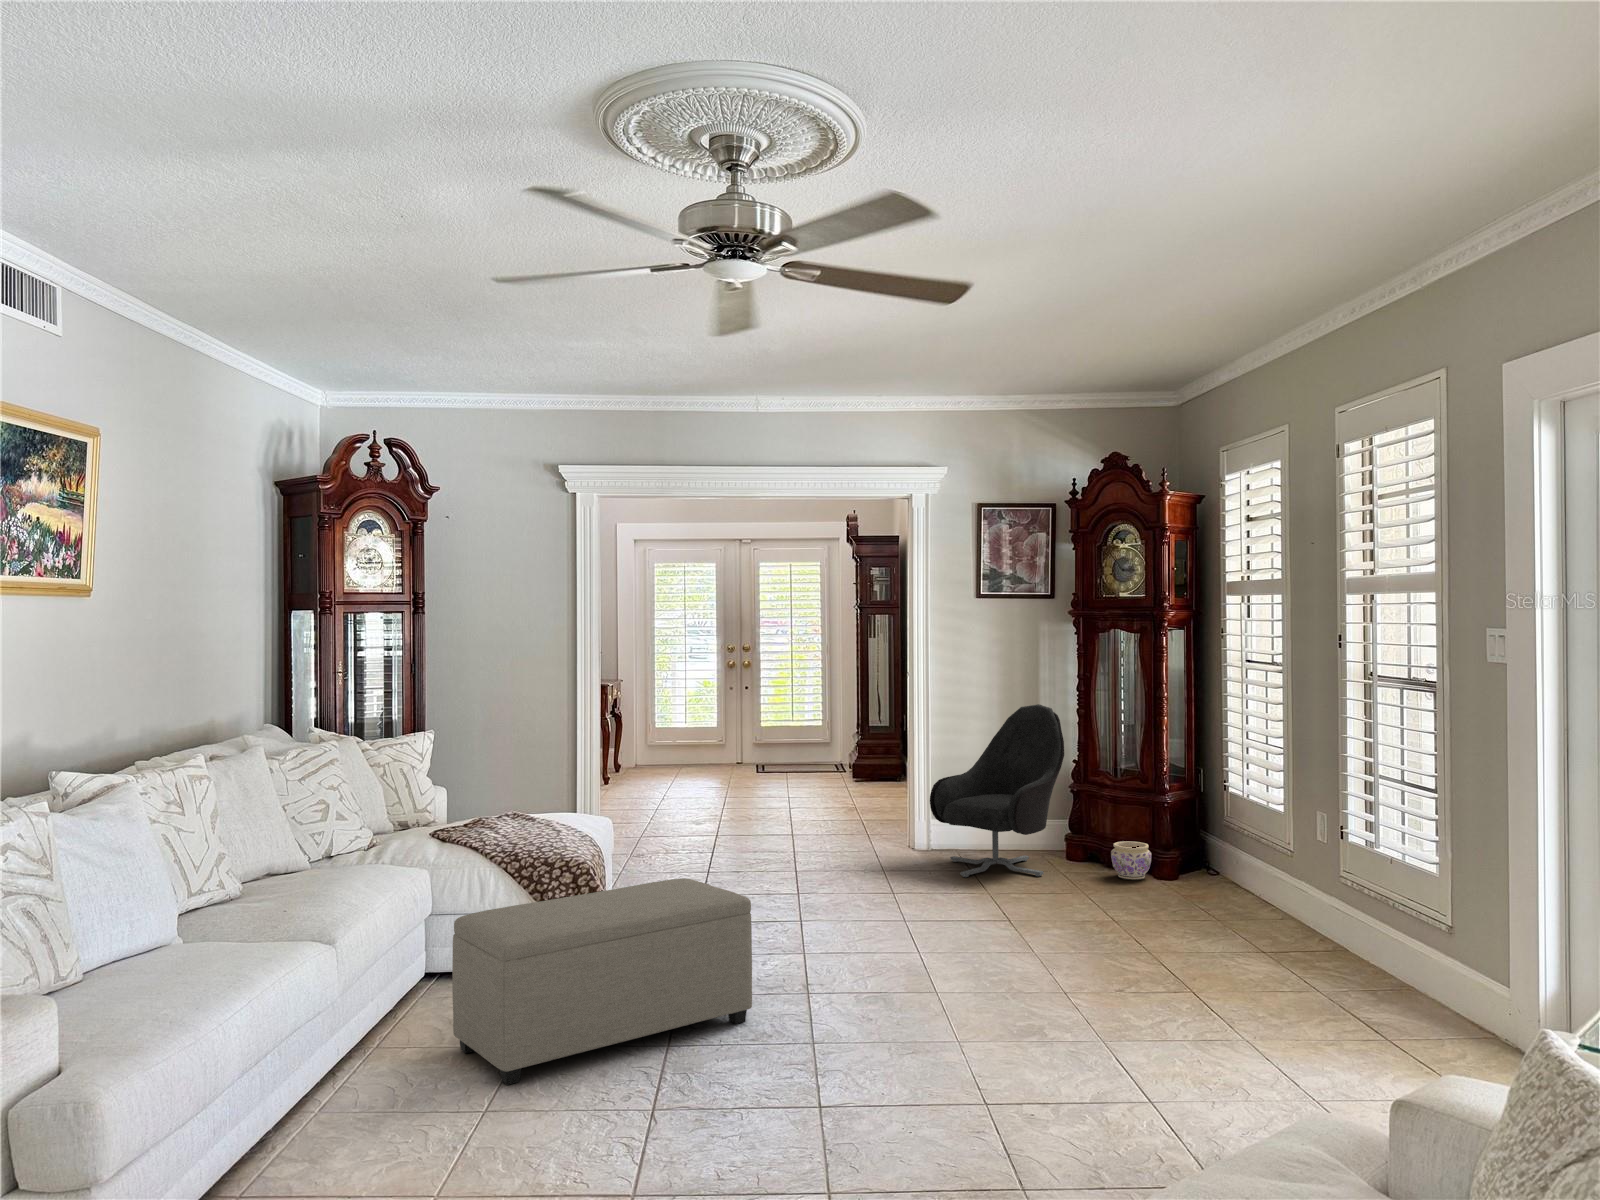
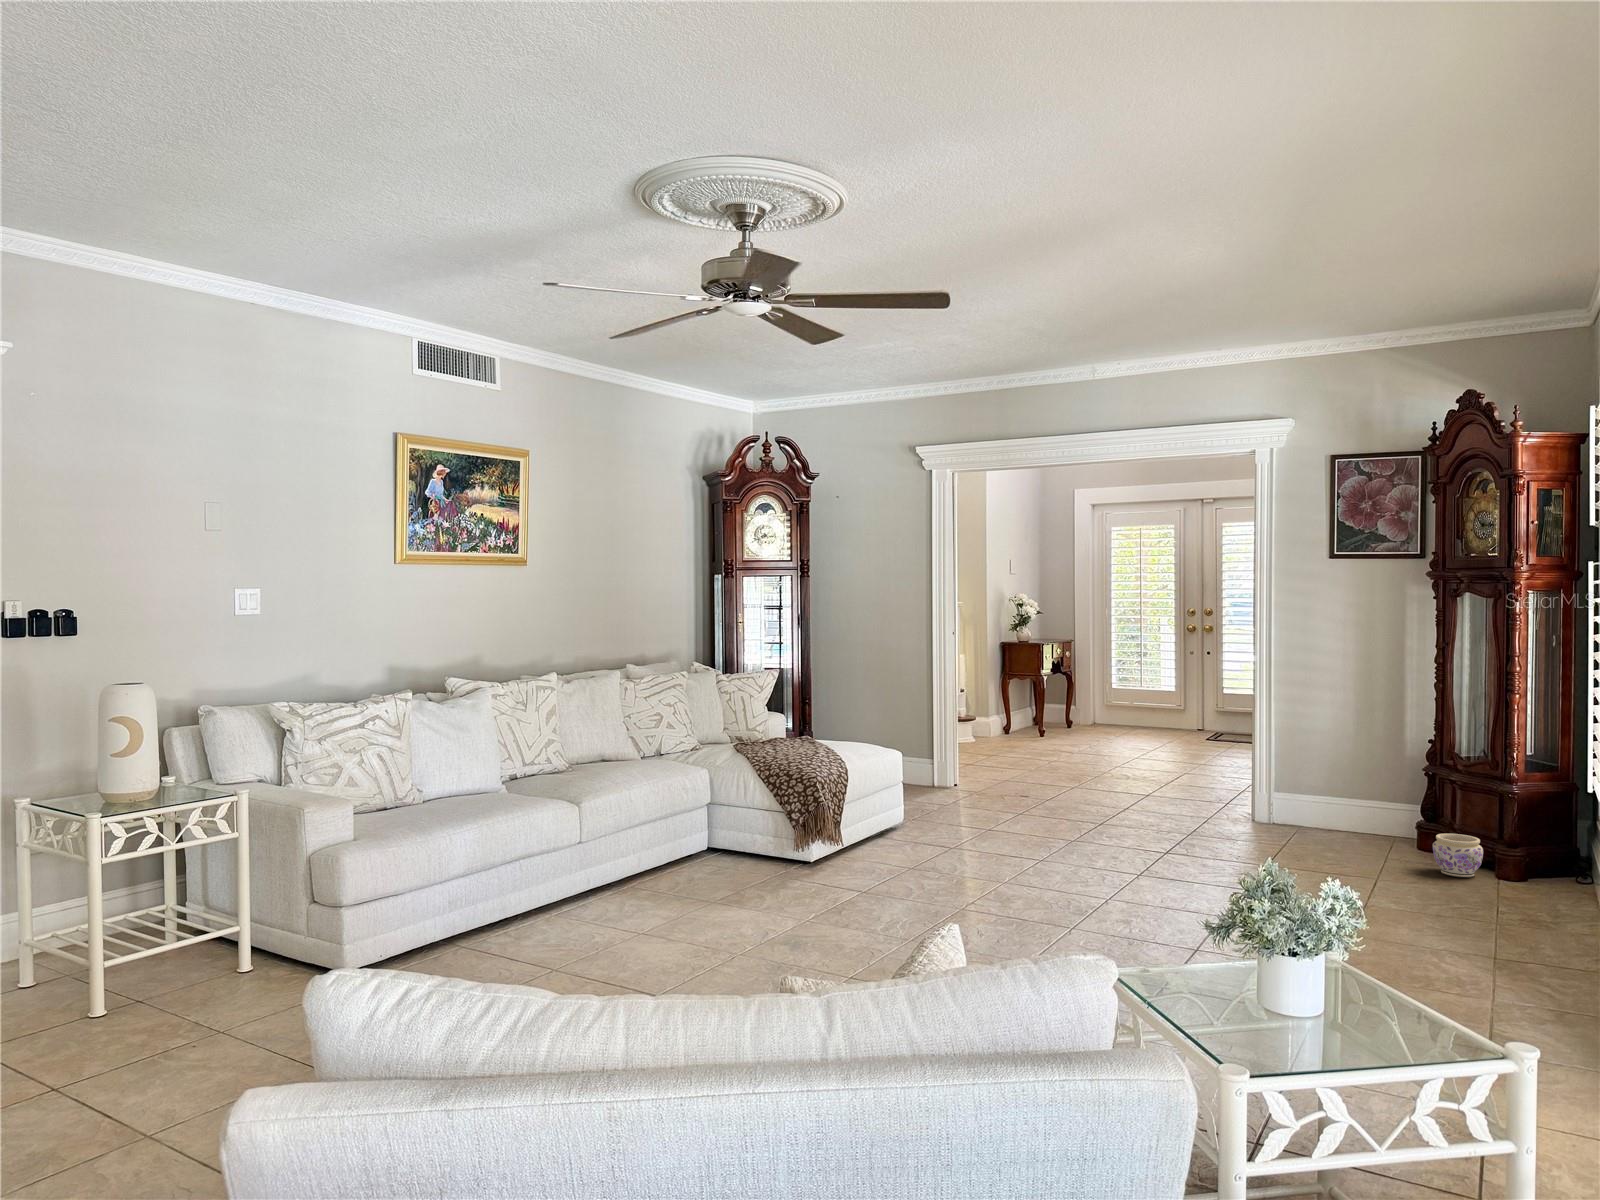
armchair: present [930,704,1064,877] -> none [1245,677,1406,858]
ottoman: present [452,878,752,1085] -> none [657,797,879,922]

